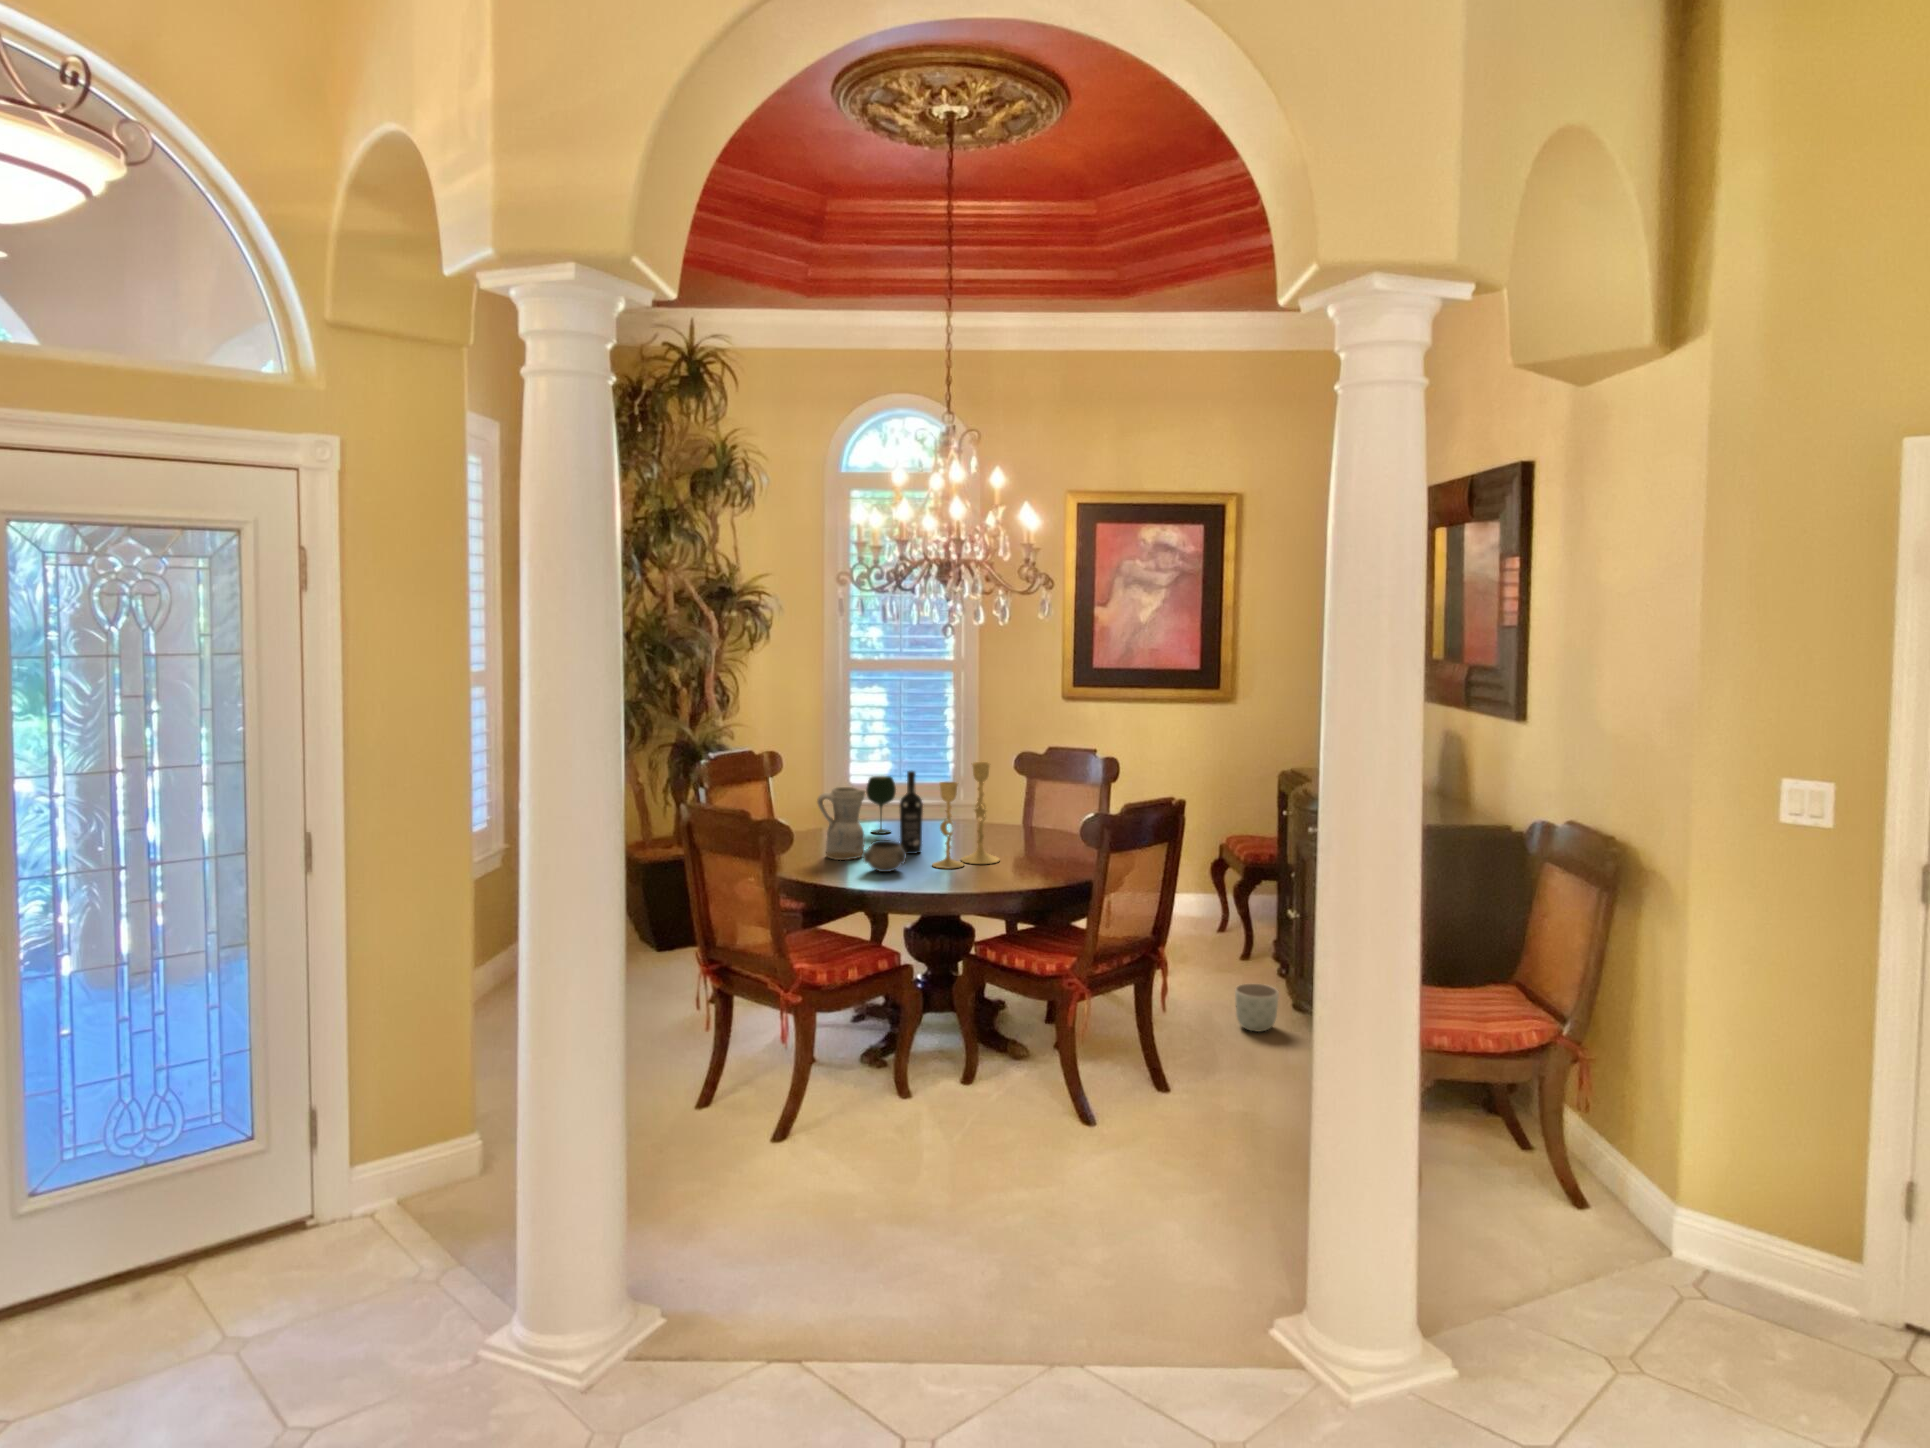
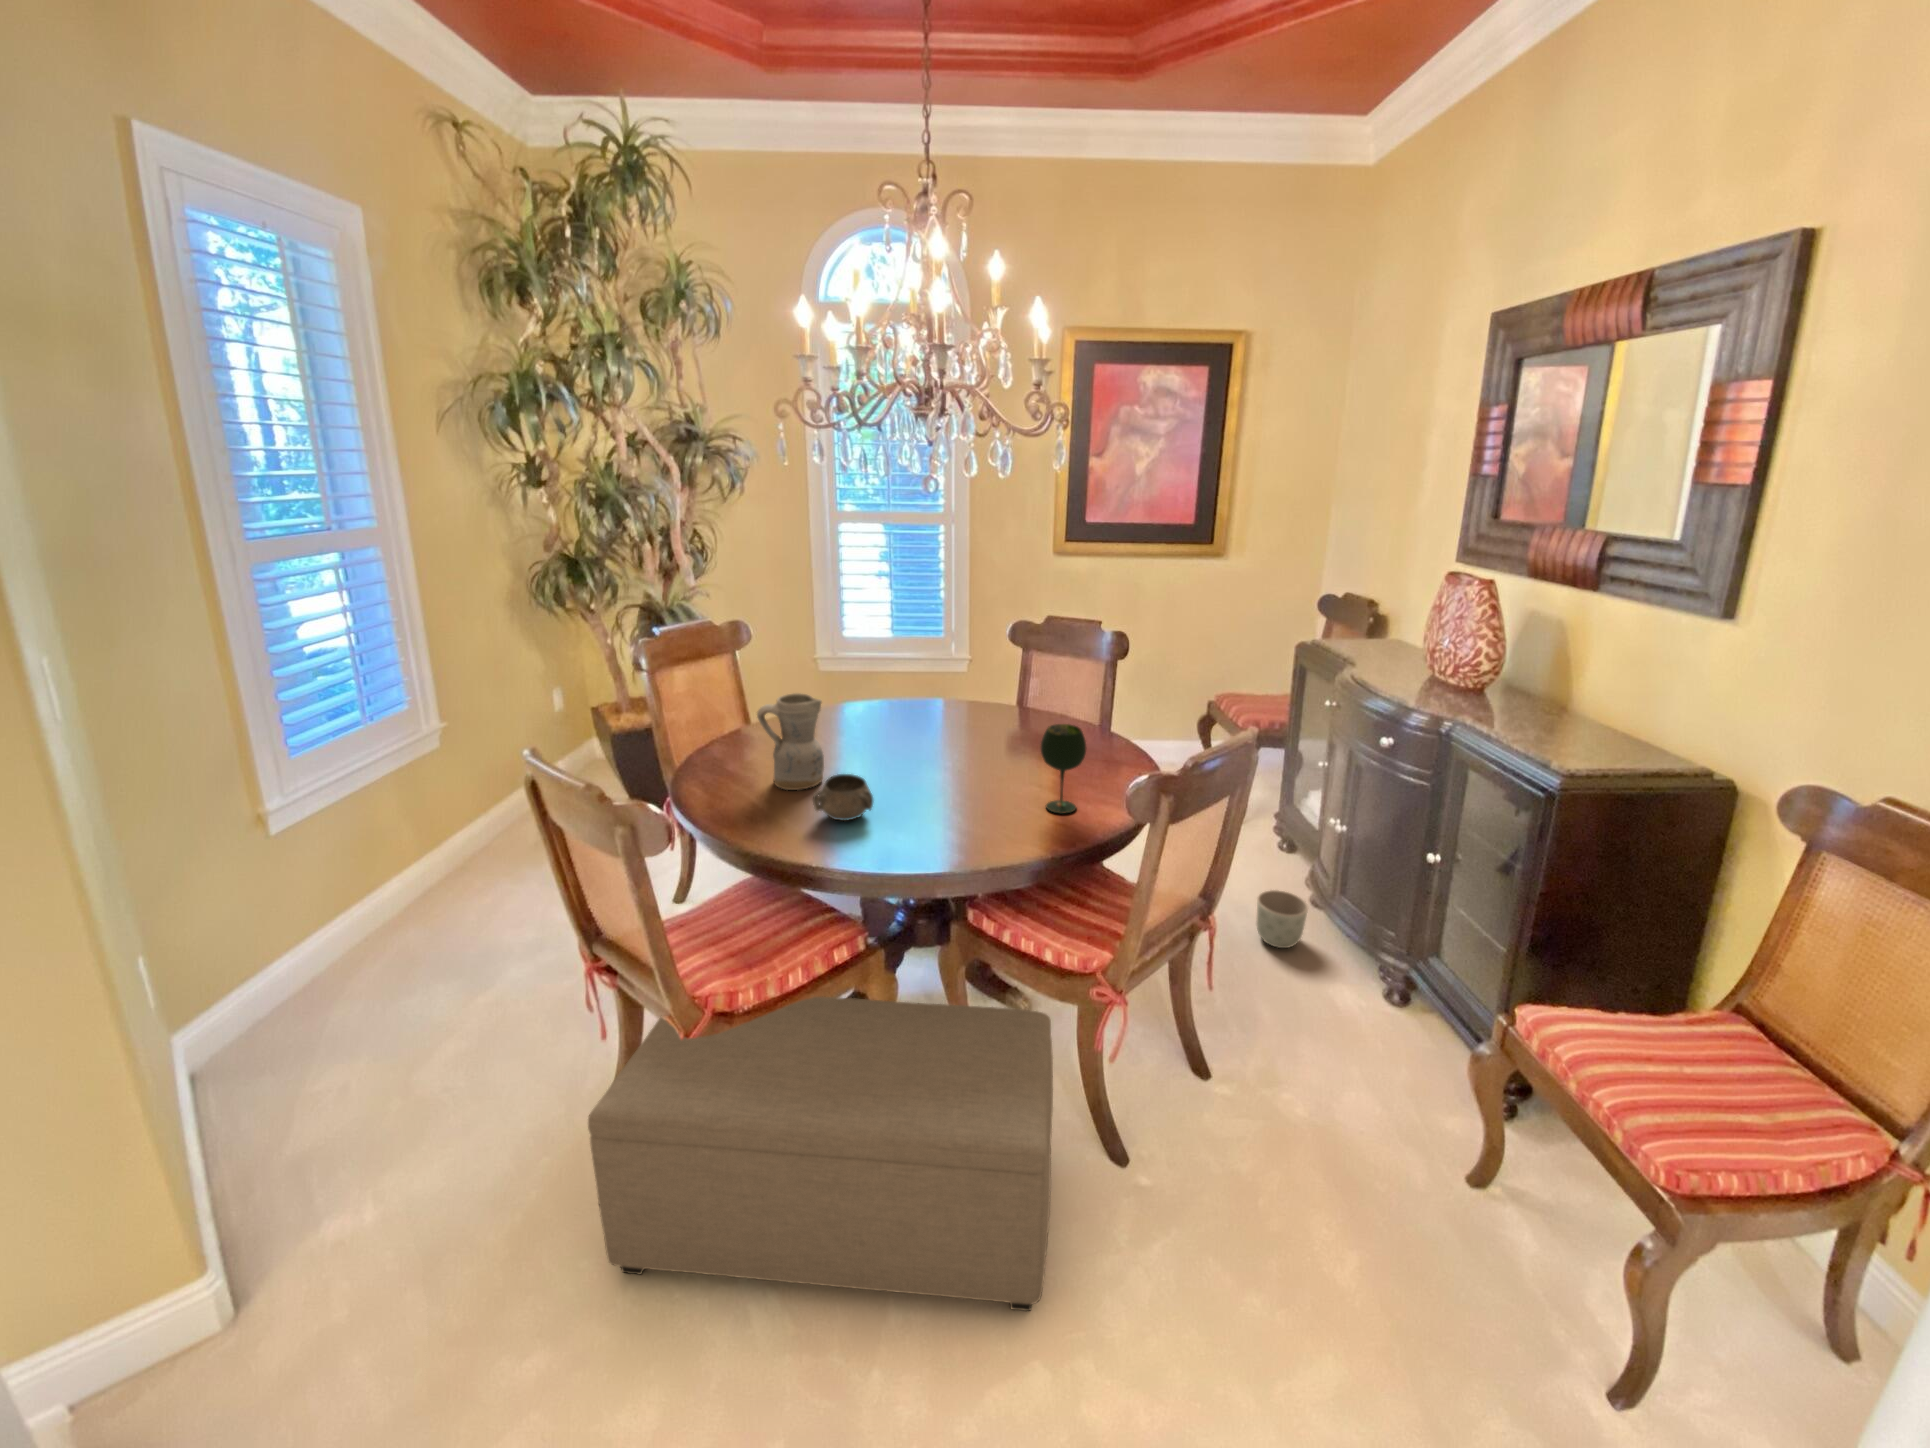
candlestick: present [932,762,999,869] -> none [910,664,998,810]
wine bottle: present [900,771,923,854] -> none [869,670,899,774]
wine glass: present [866,776,896,834] -> present [1041,724,1086,813]
ottoman: none [728,985,1037,1176] -> present [588,997,1053,1311]

